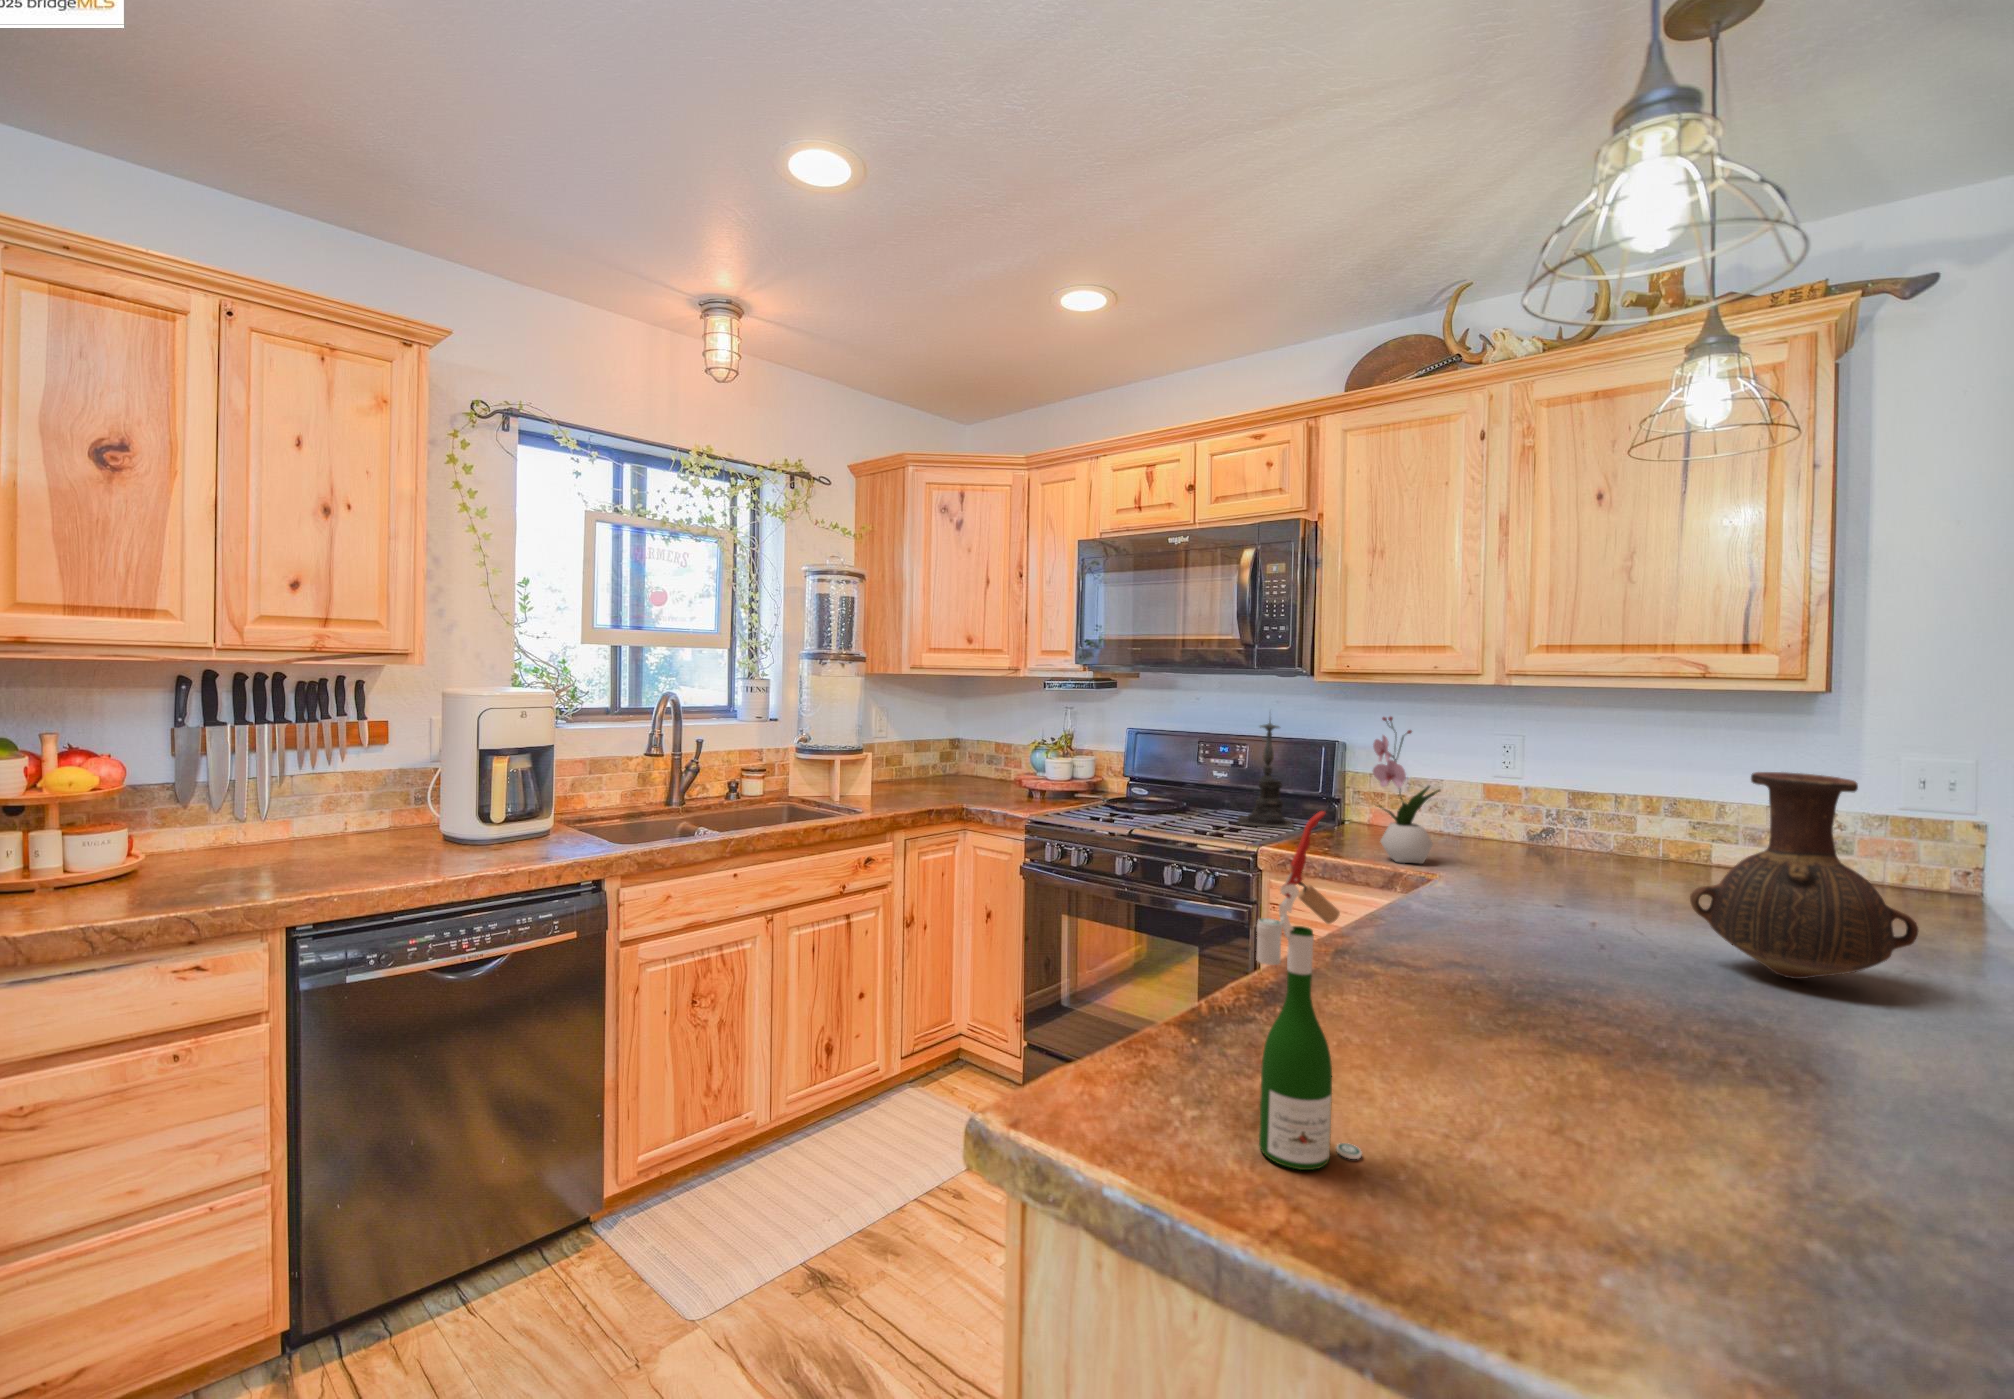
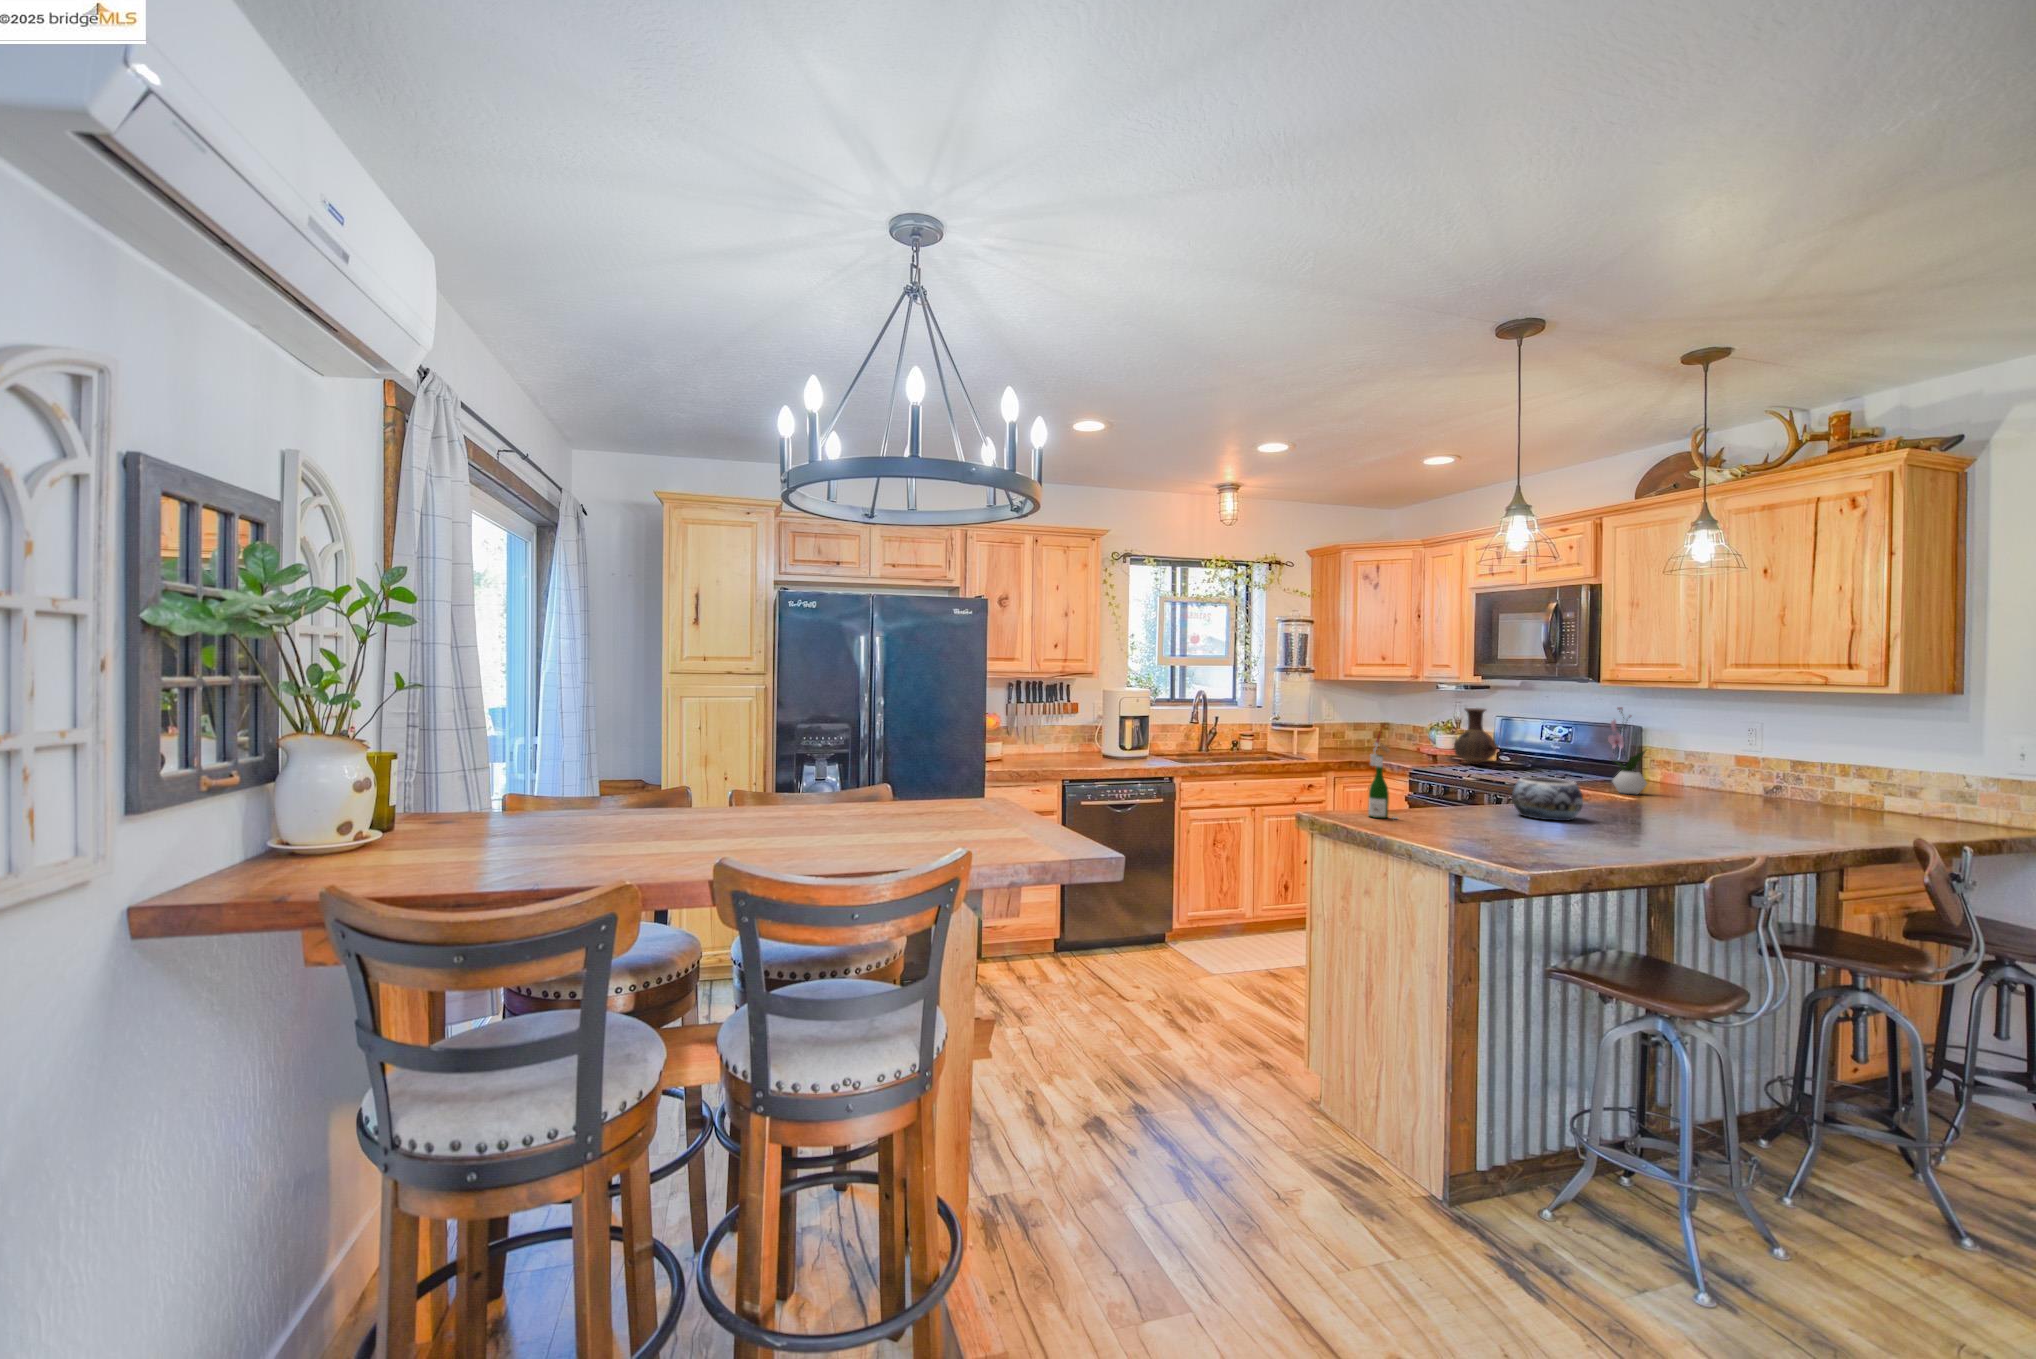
candle holder: present [1237,722,1293,829] -> none [1551,704,1603,781]
vase: present [1690,772,1919,979] -> present [1454,708,1497,764]
decorative bowl: none [1461,902,1644,1031] -> present [1512,777,1583,821]

